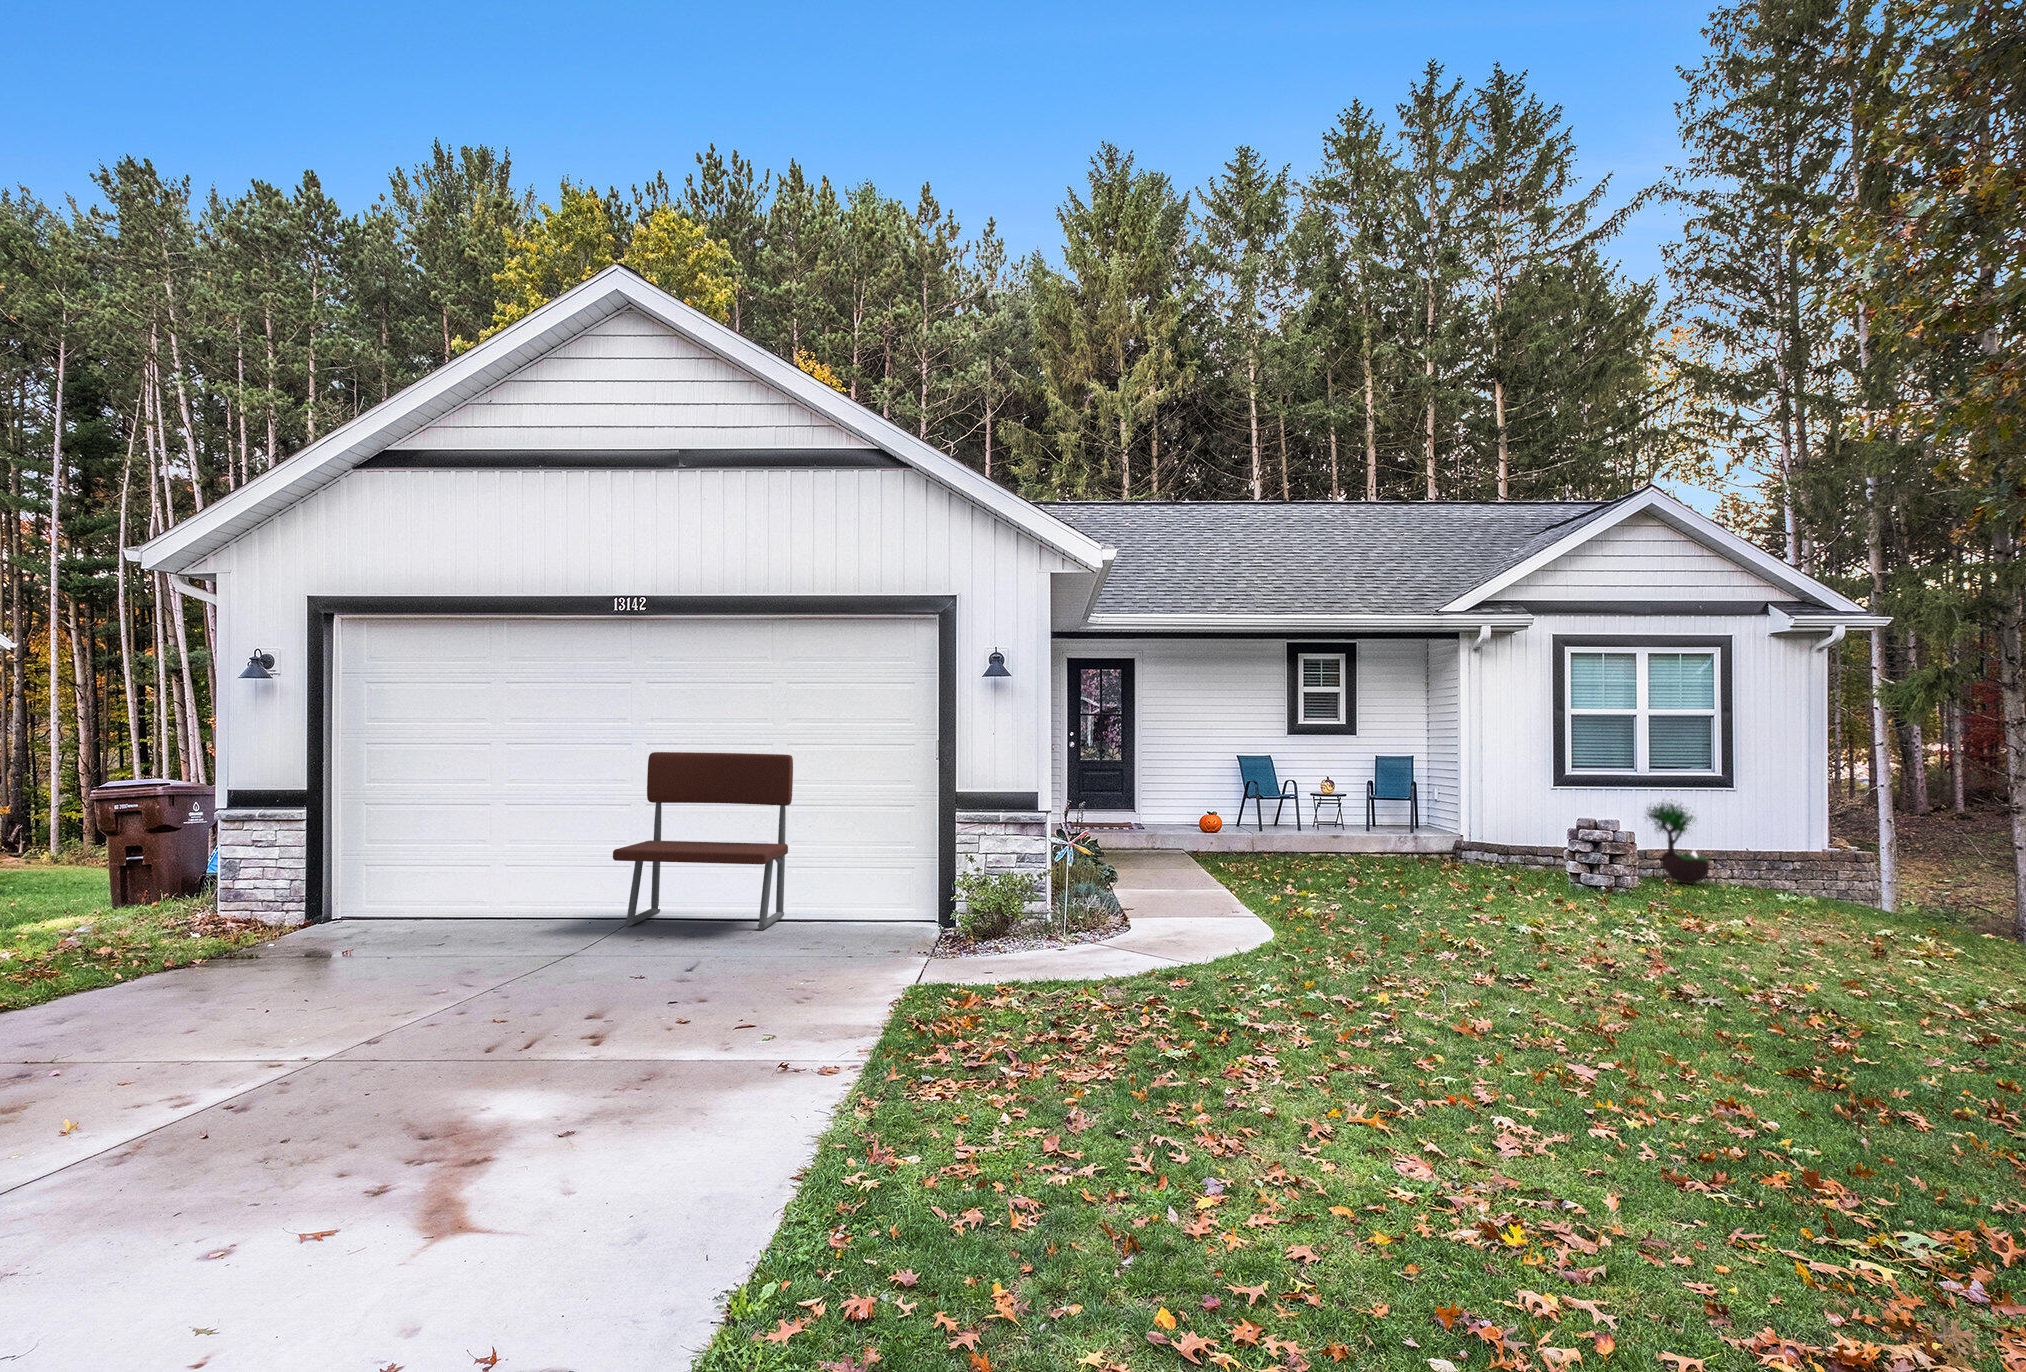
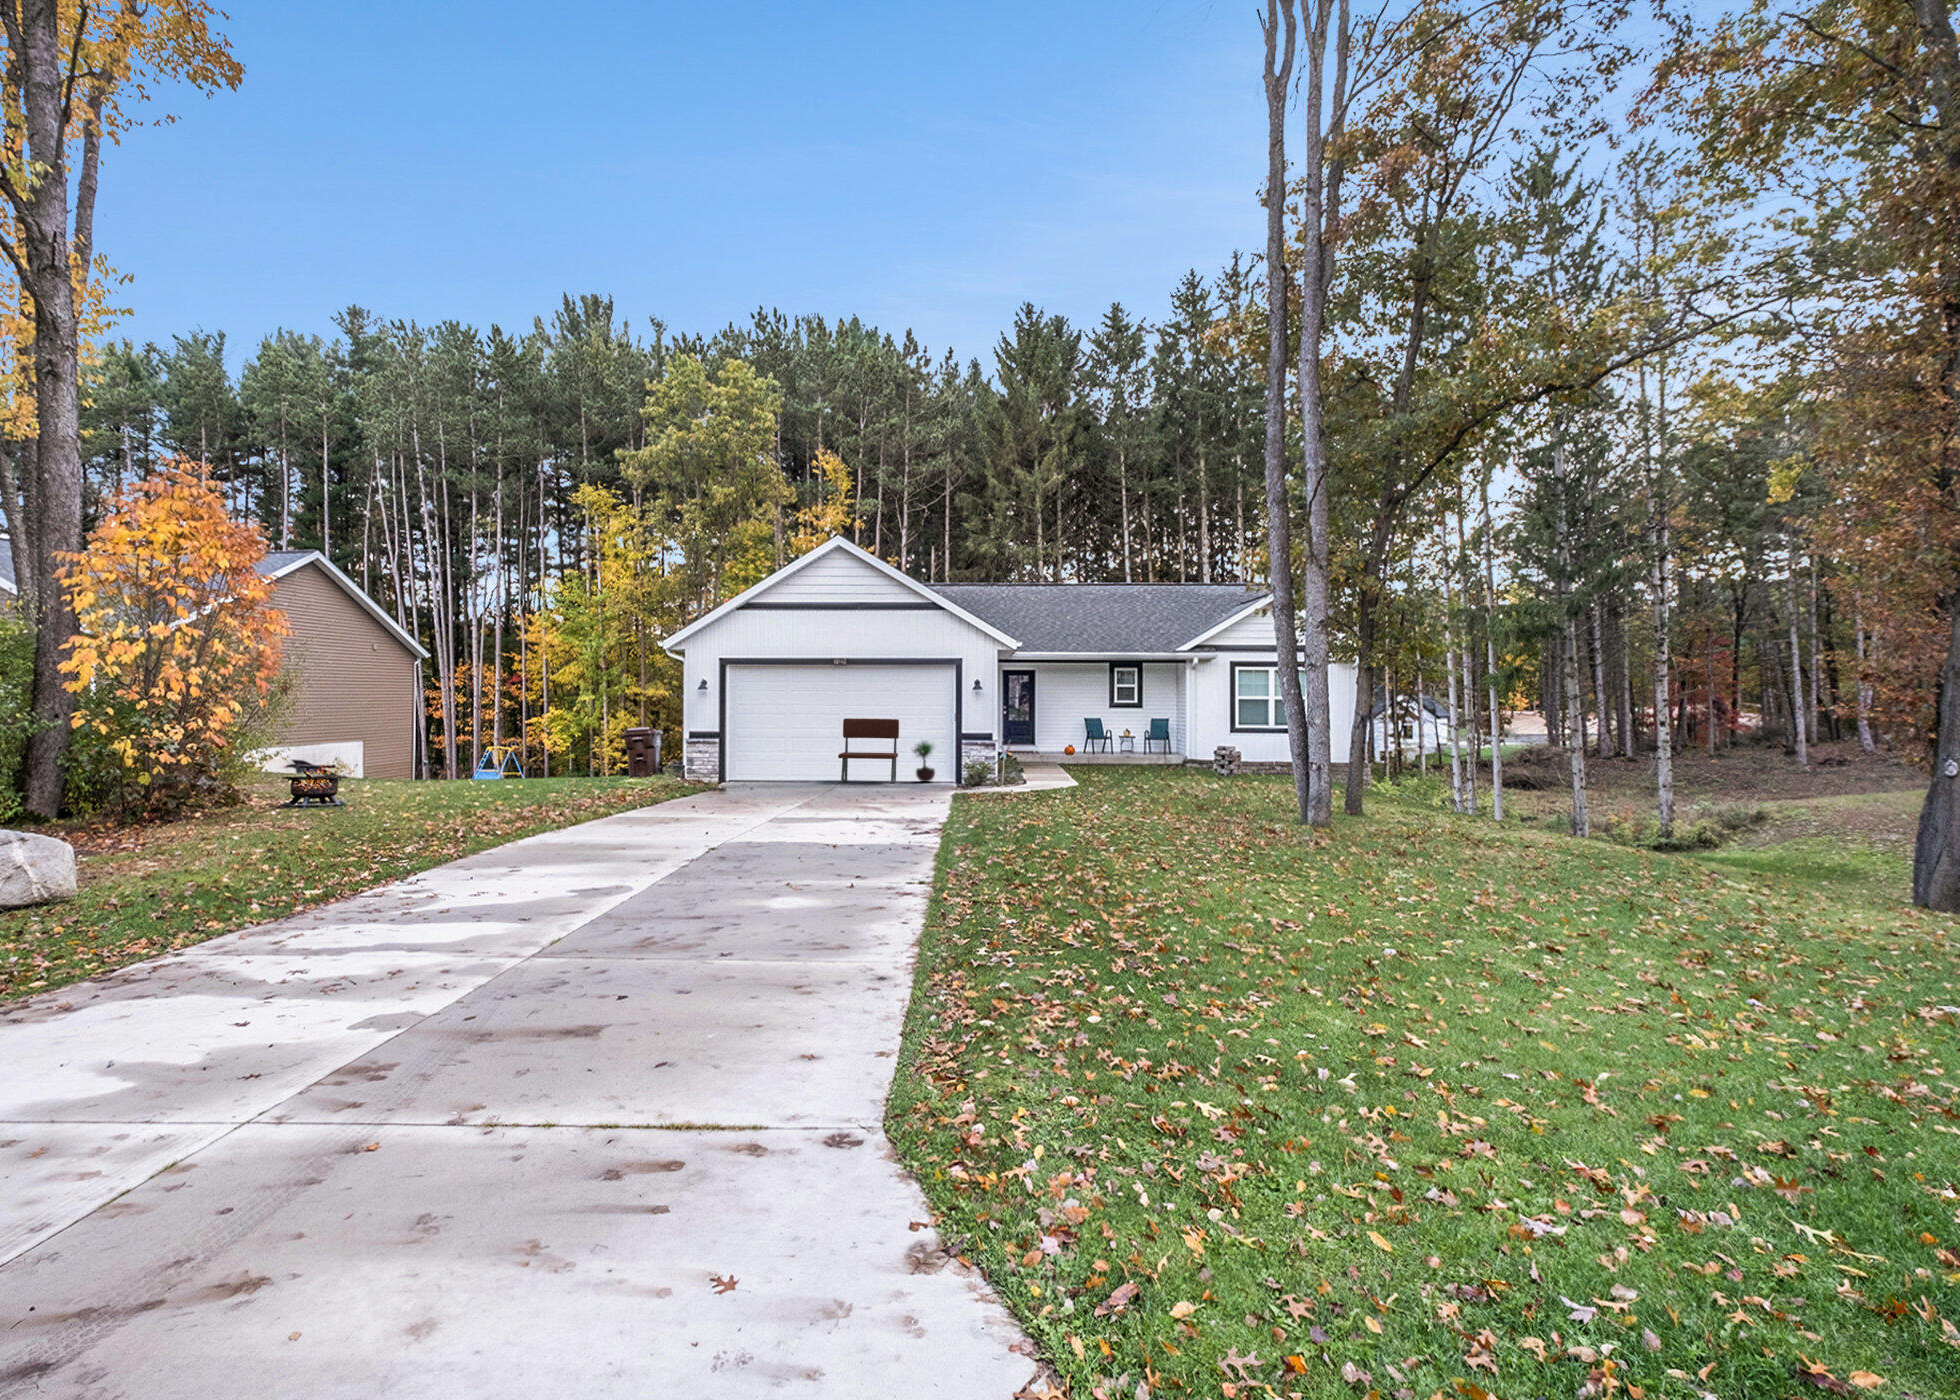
potted tree: present [1645,803,1709,883] -> present [912,742,935,782]

